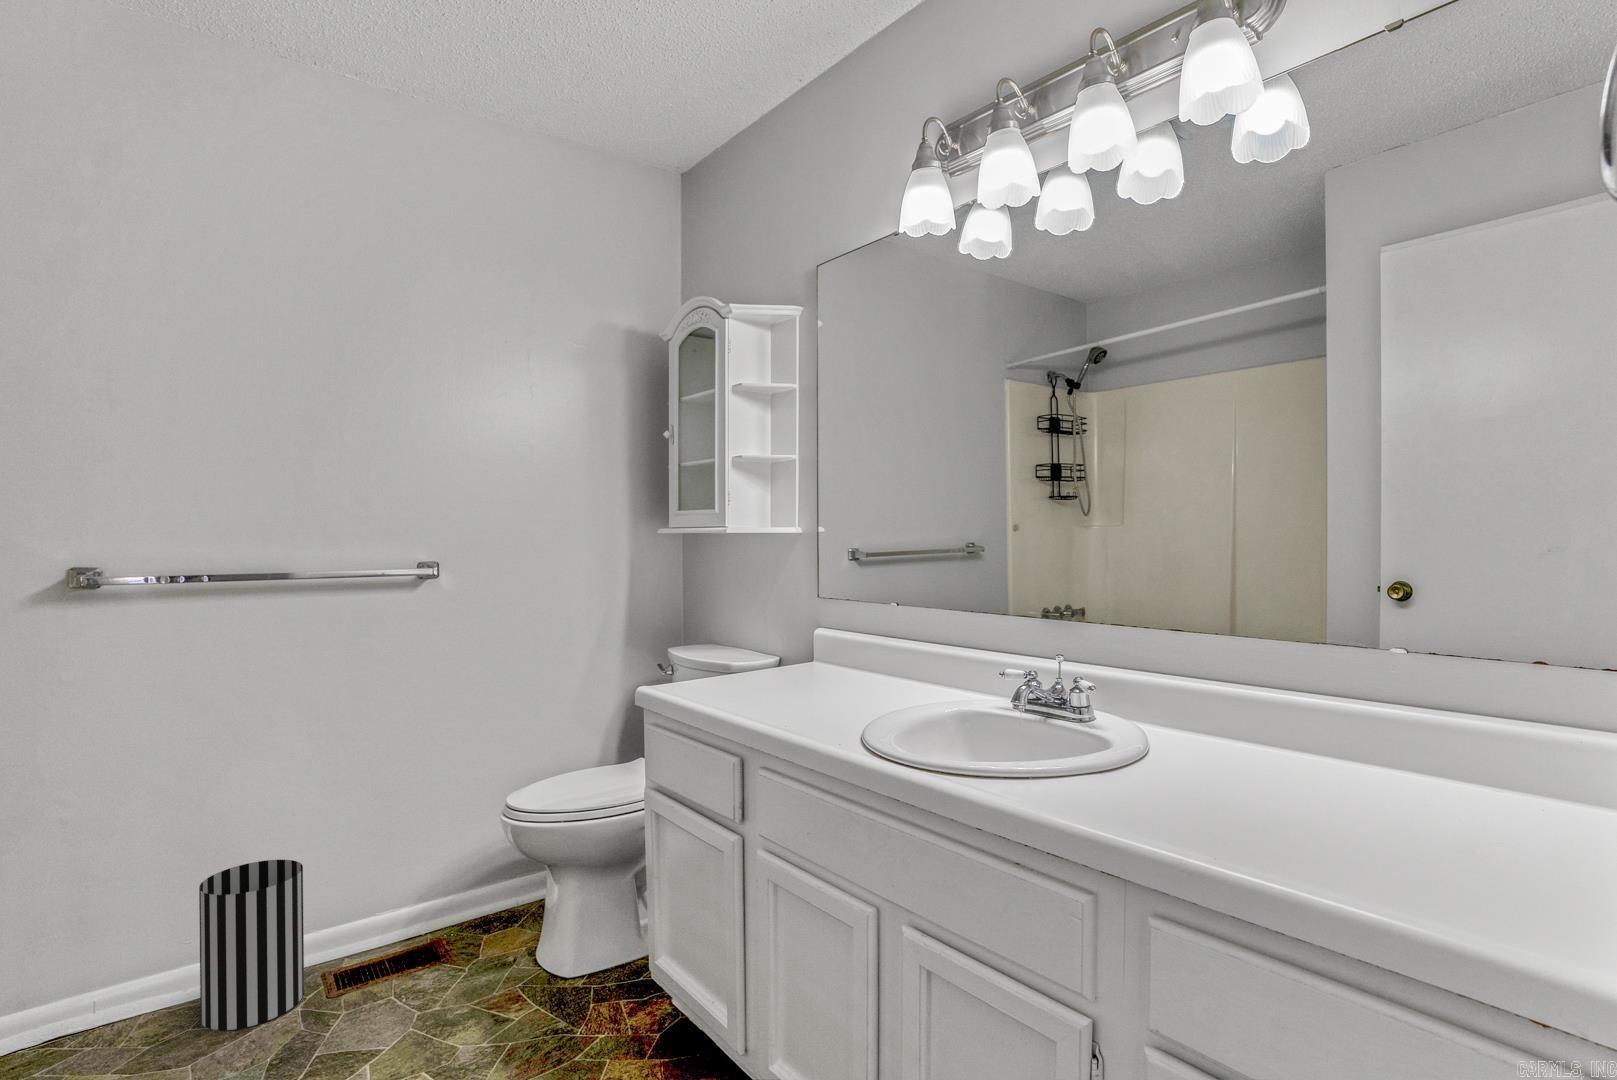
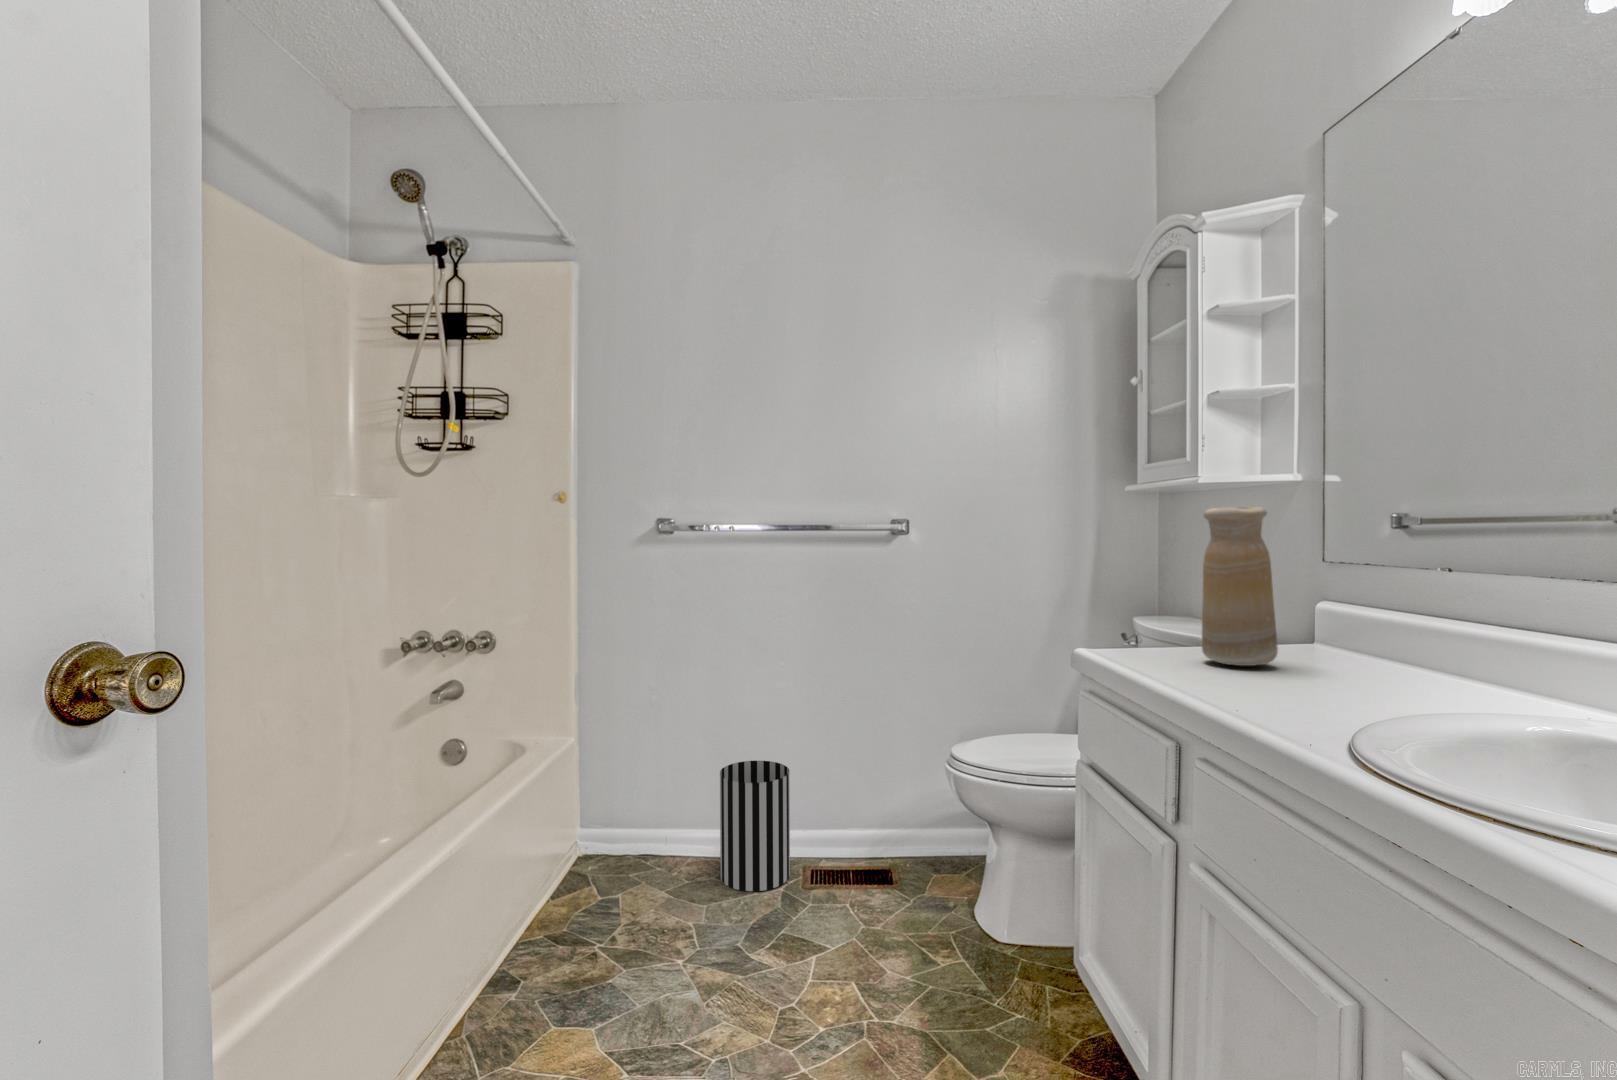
vase: none [750,558,802,684] -> present [1202,507,1278,666]

